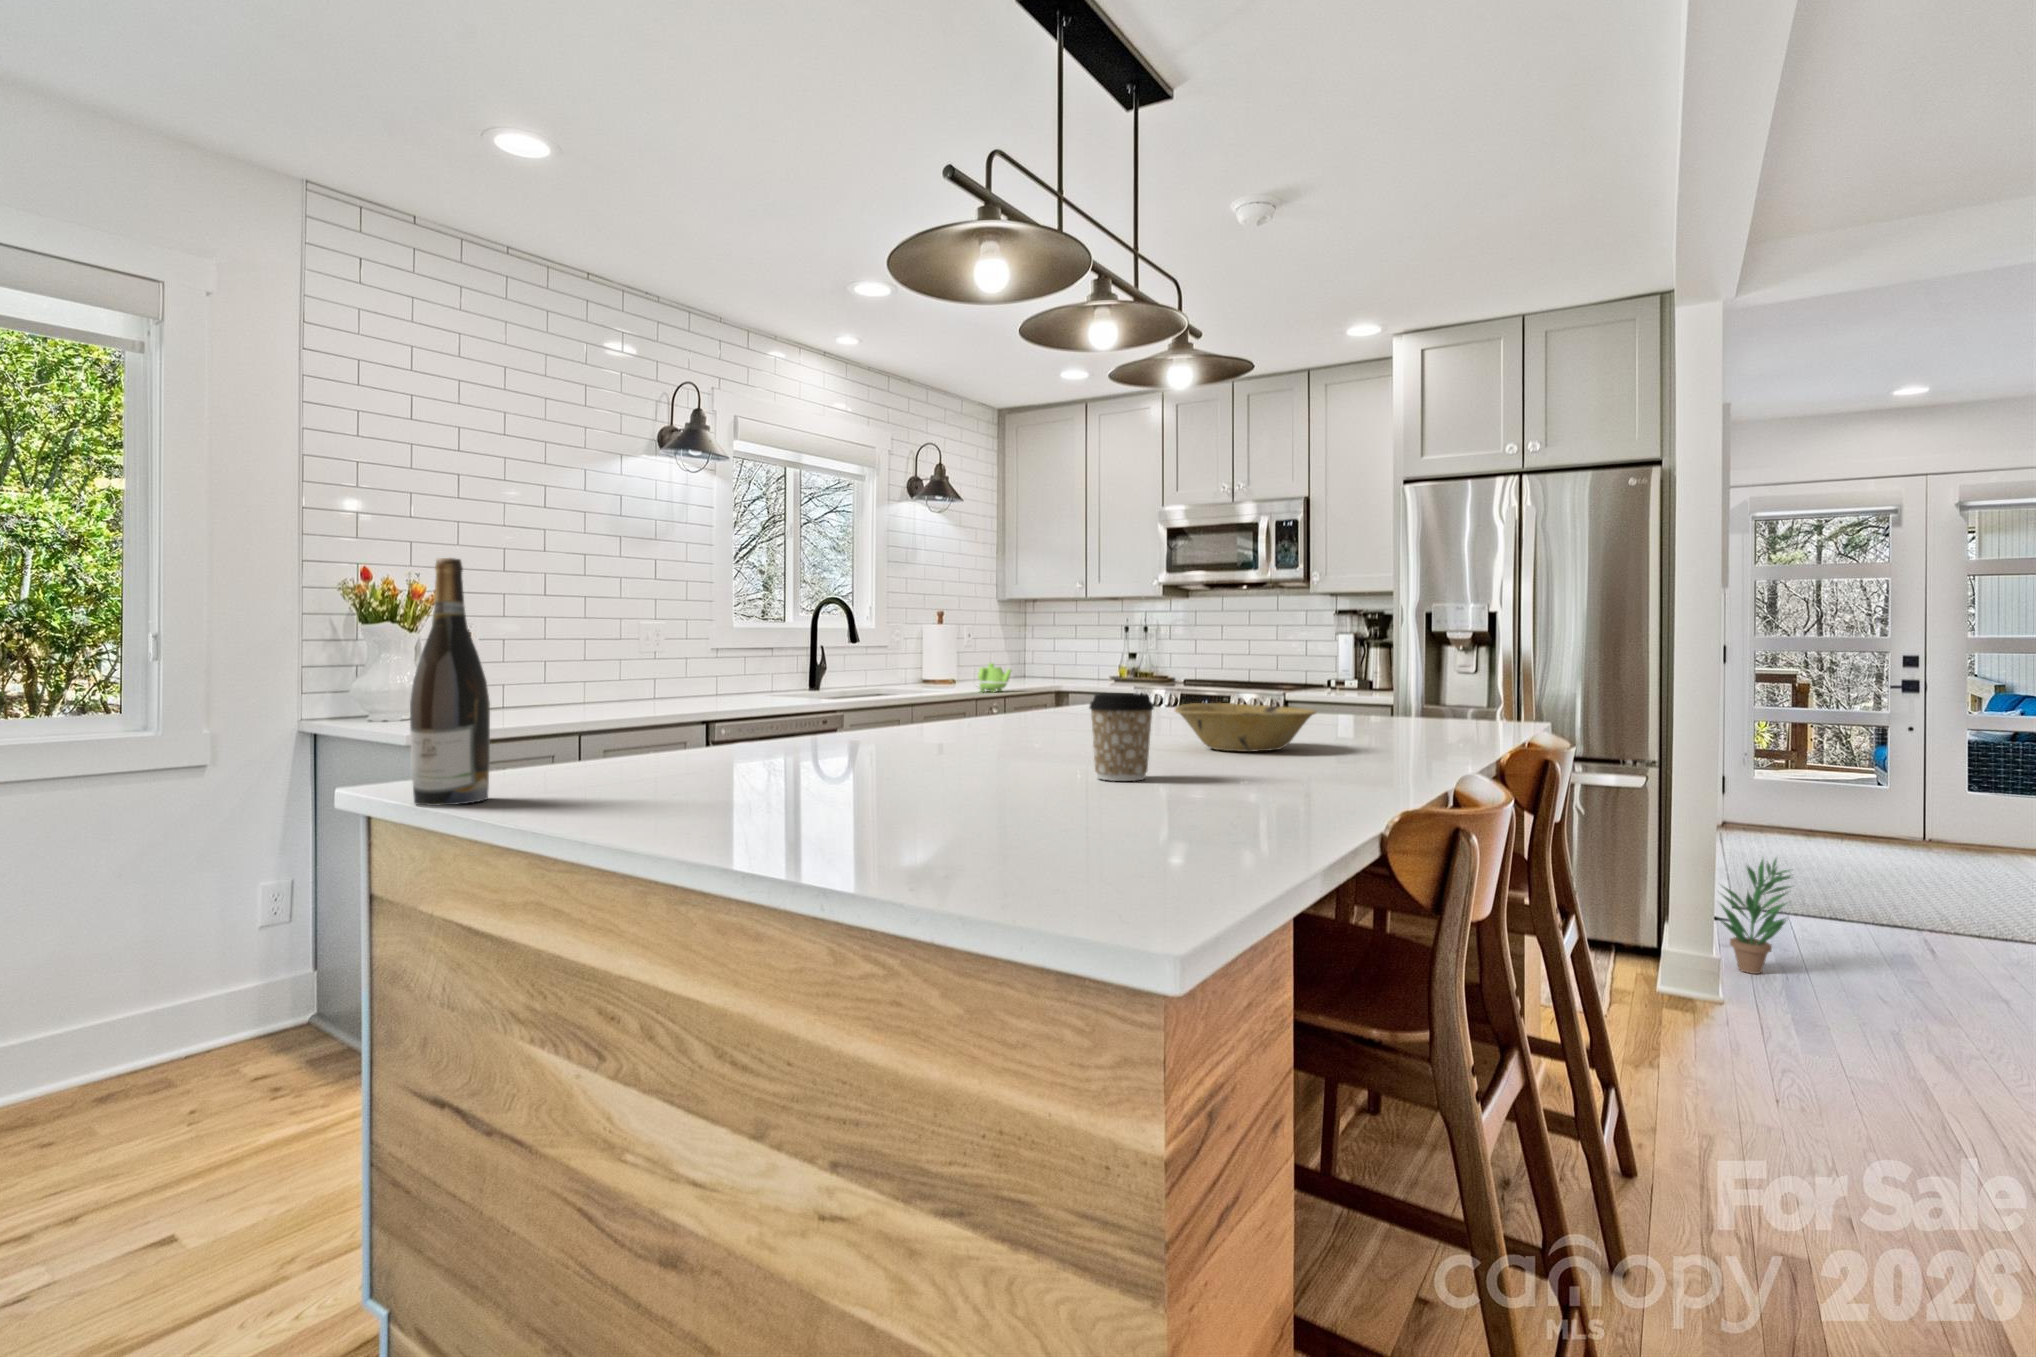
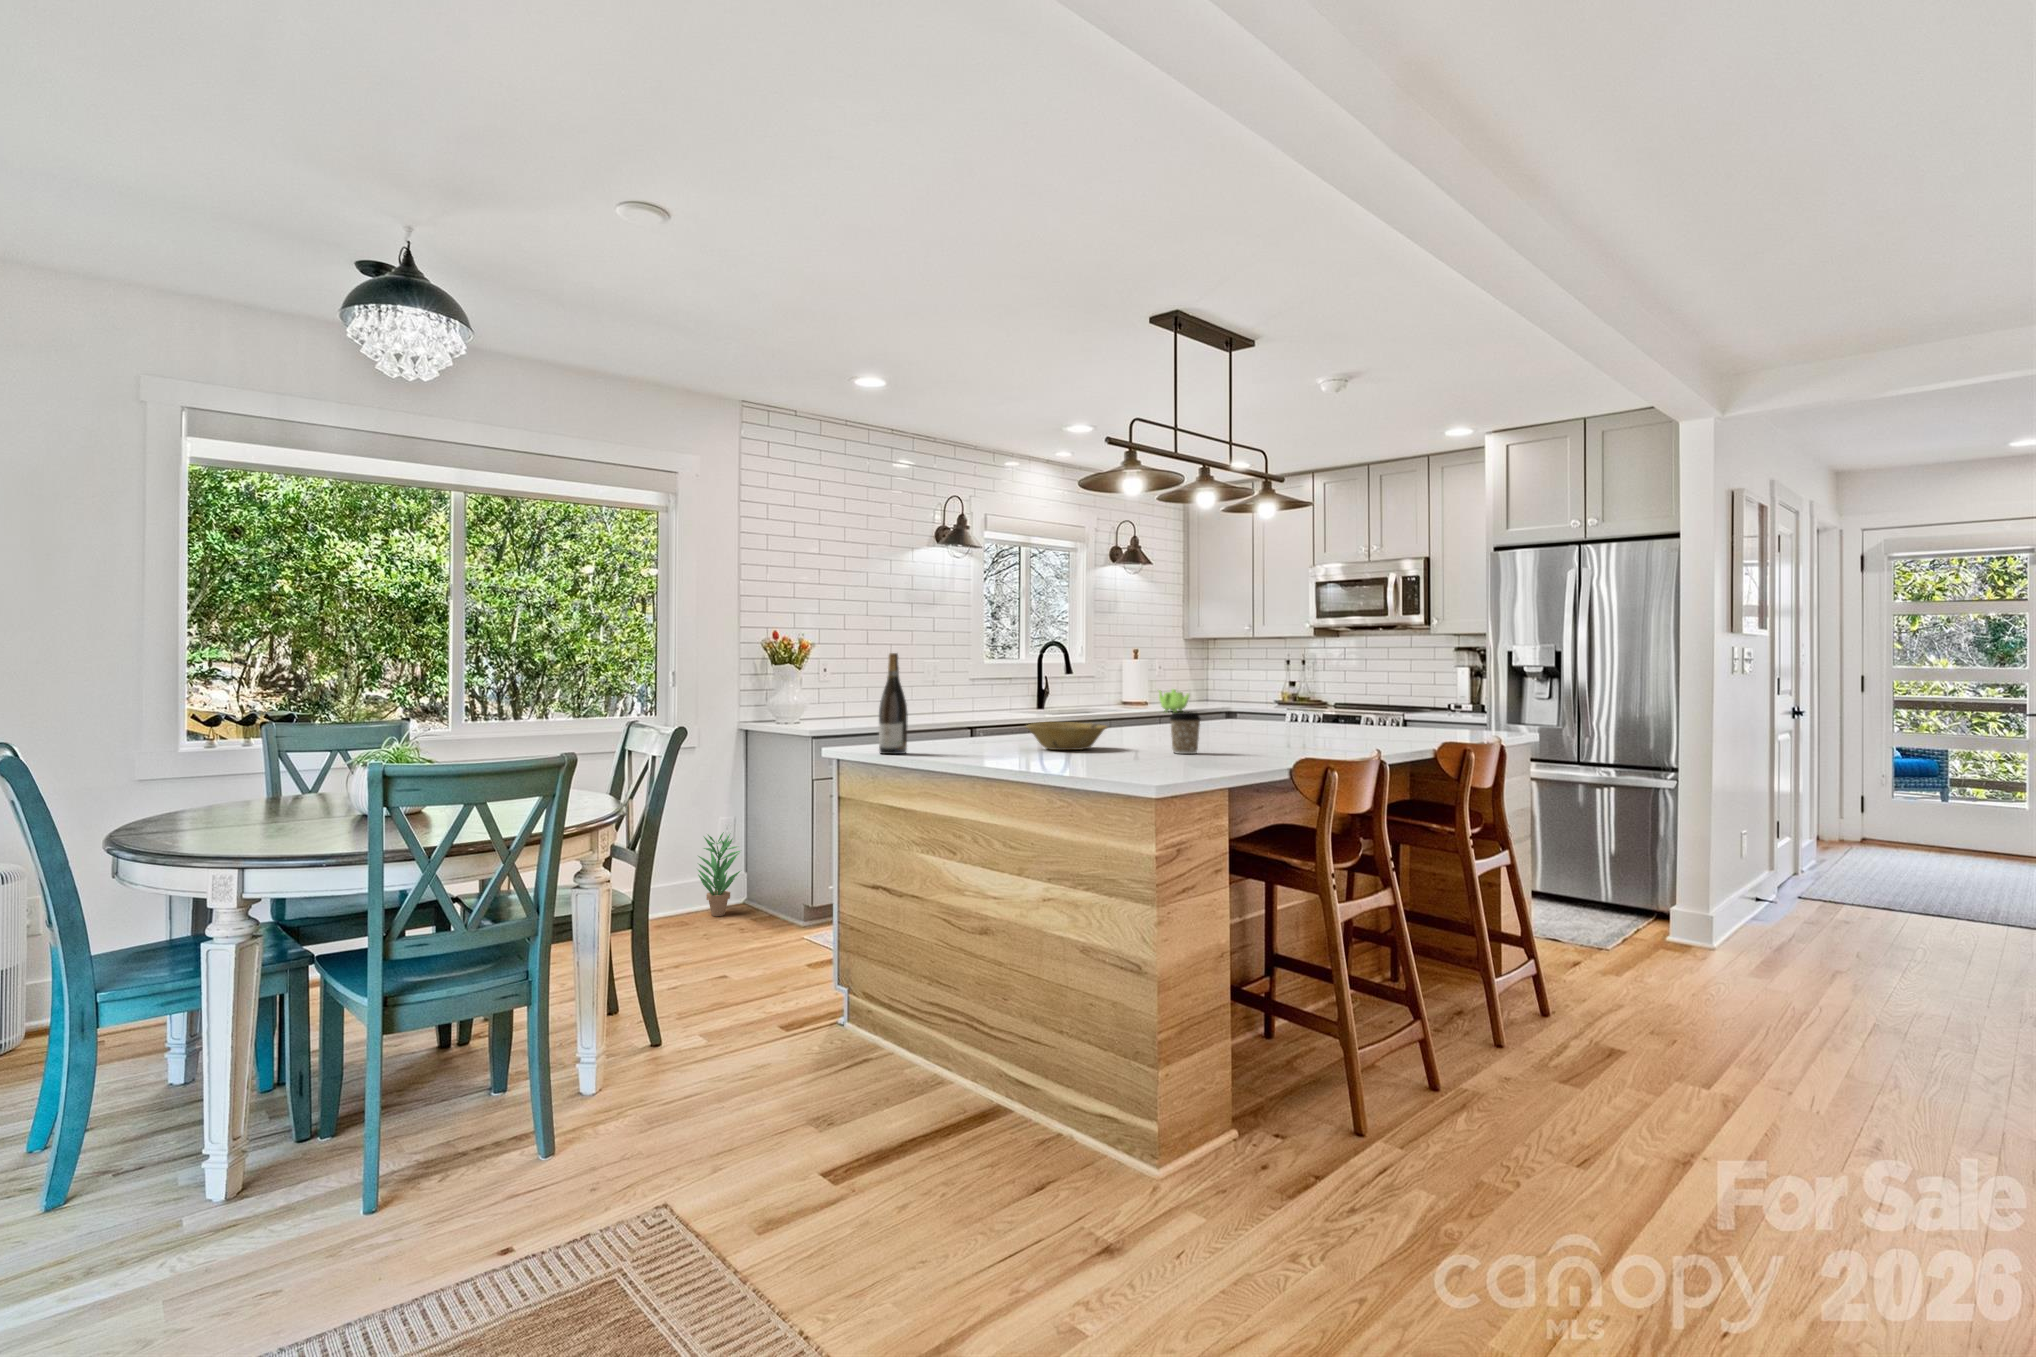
bowl: present [1175,703,1316,752] -> present [1026,722,1107,750]
potted plant: present [1721,859,1790,974] -> present [698,832,740,916]

